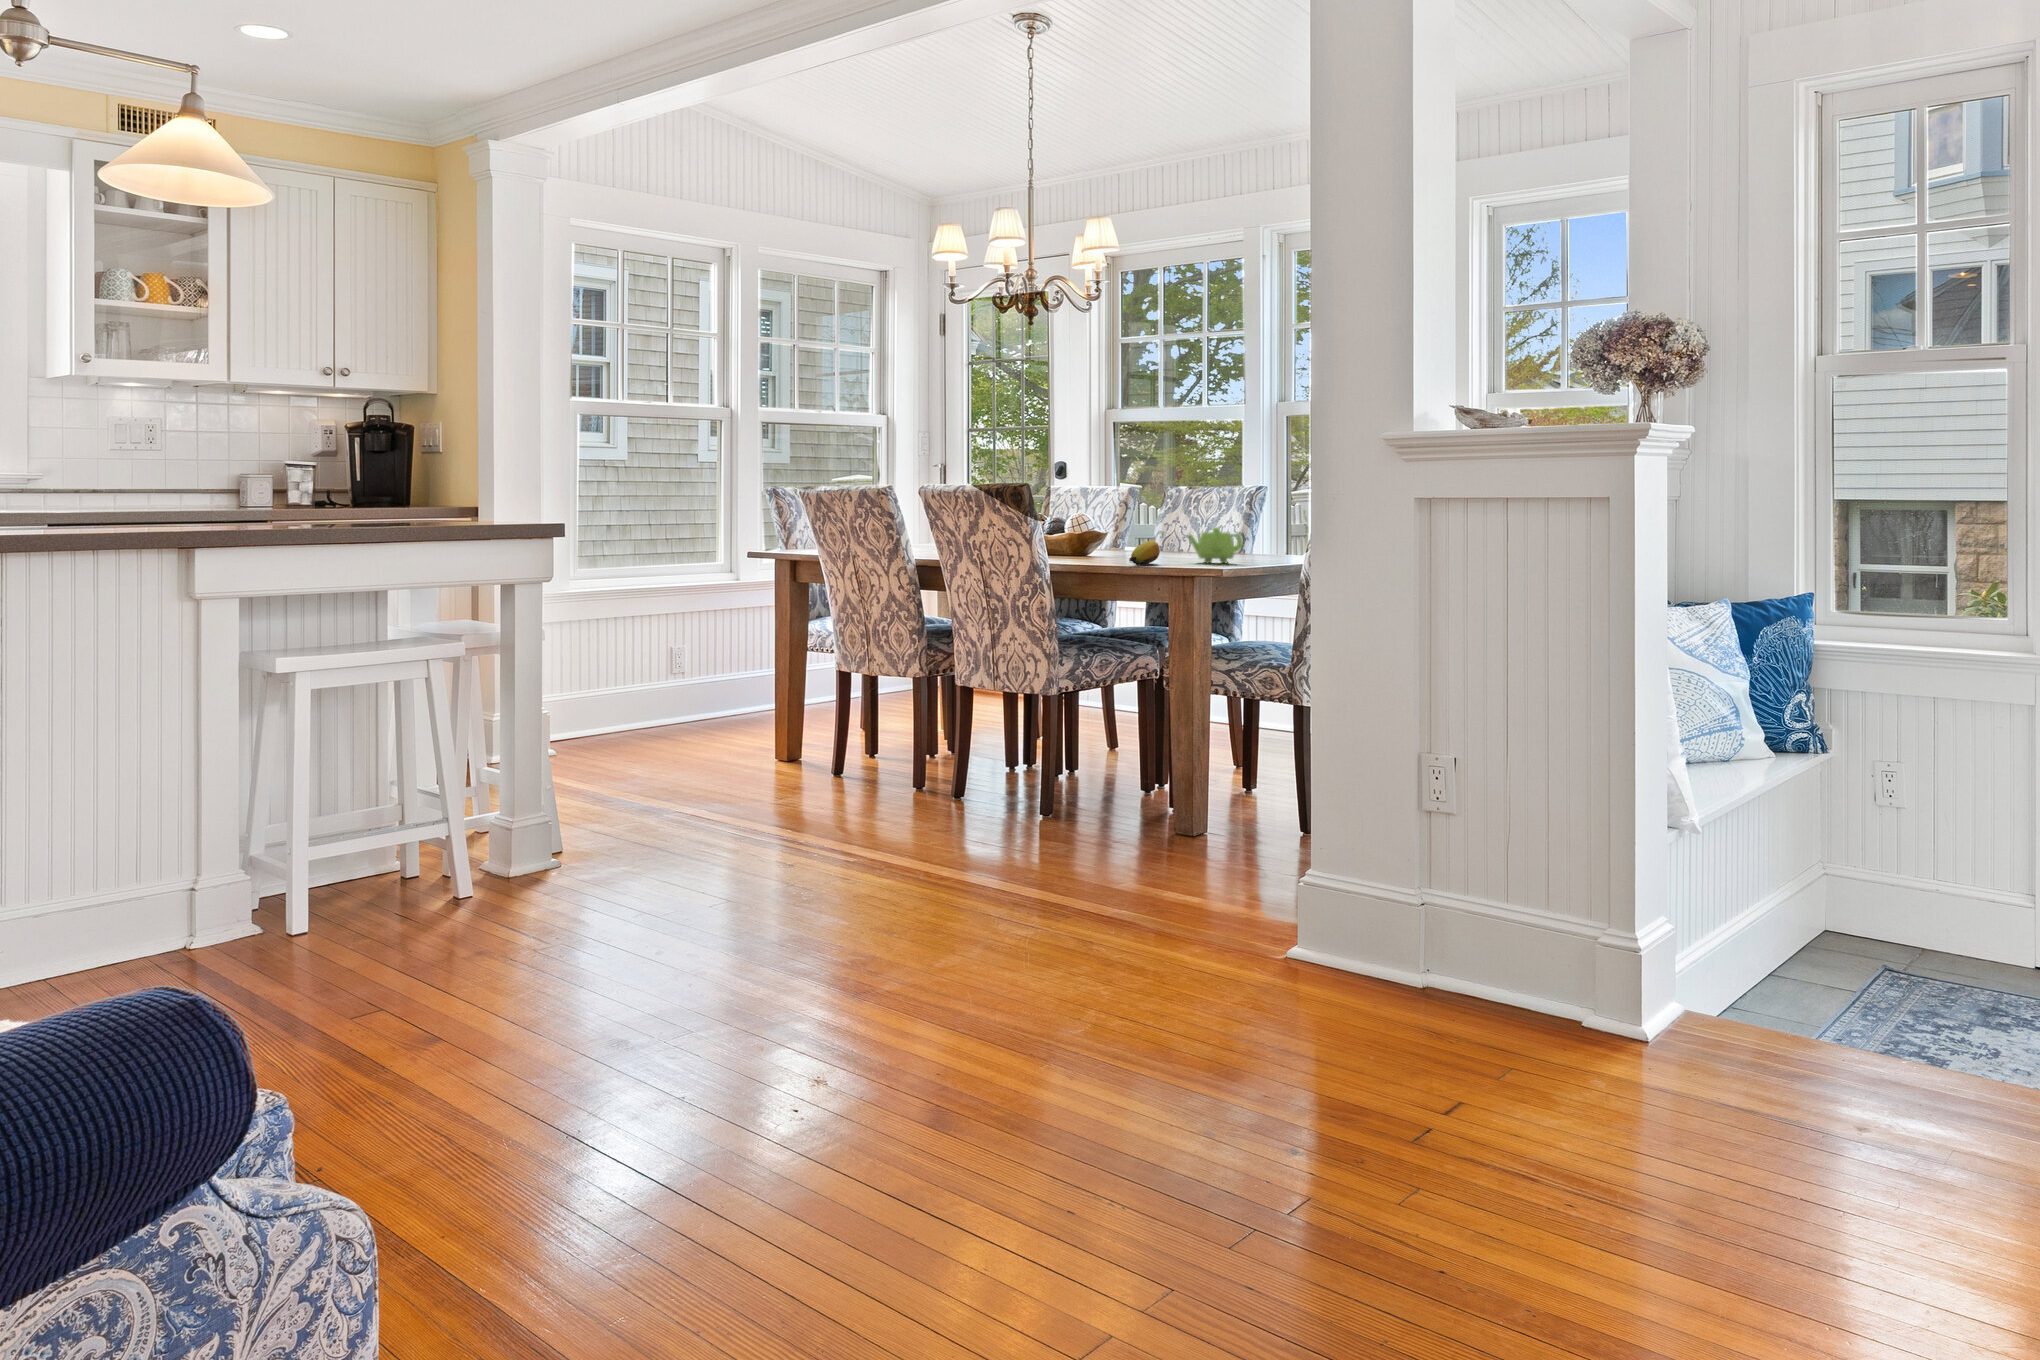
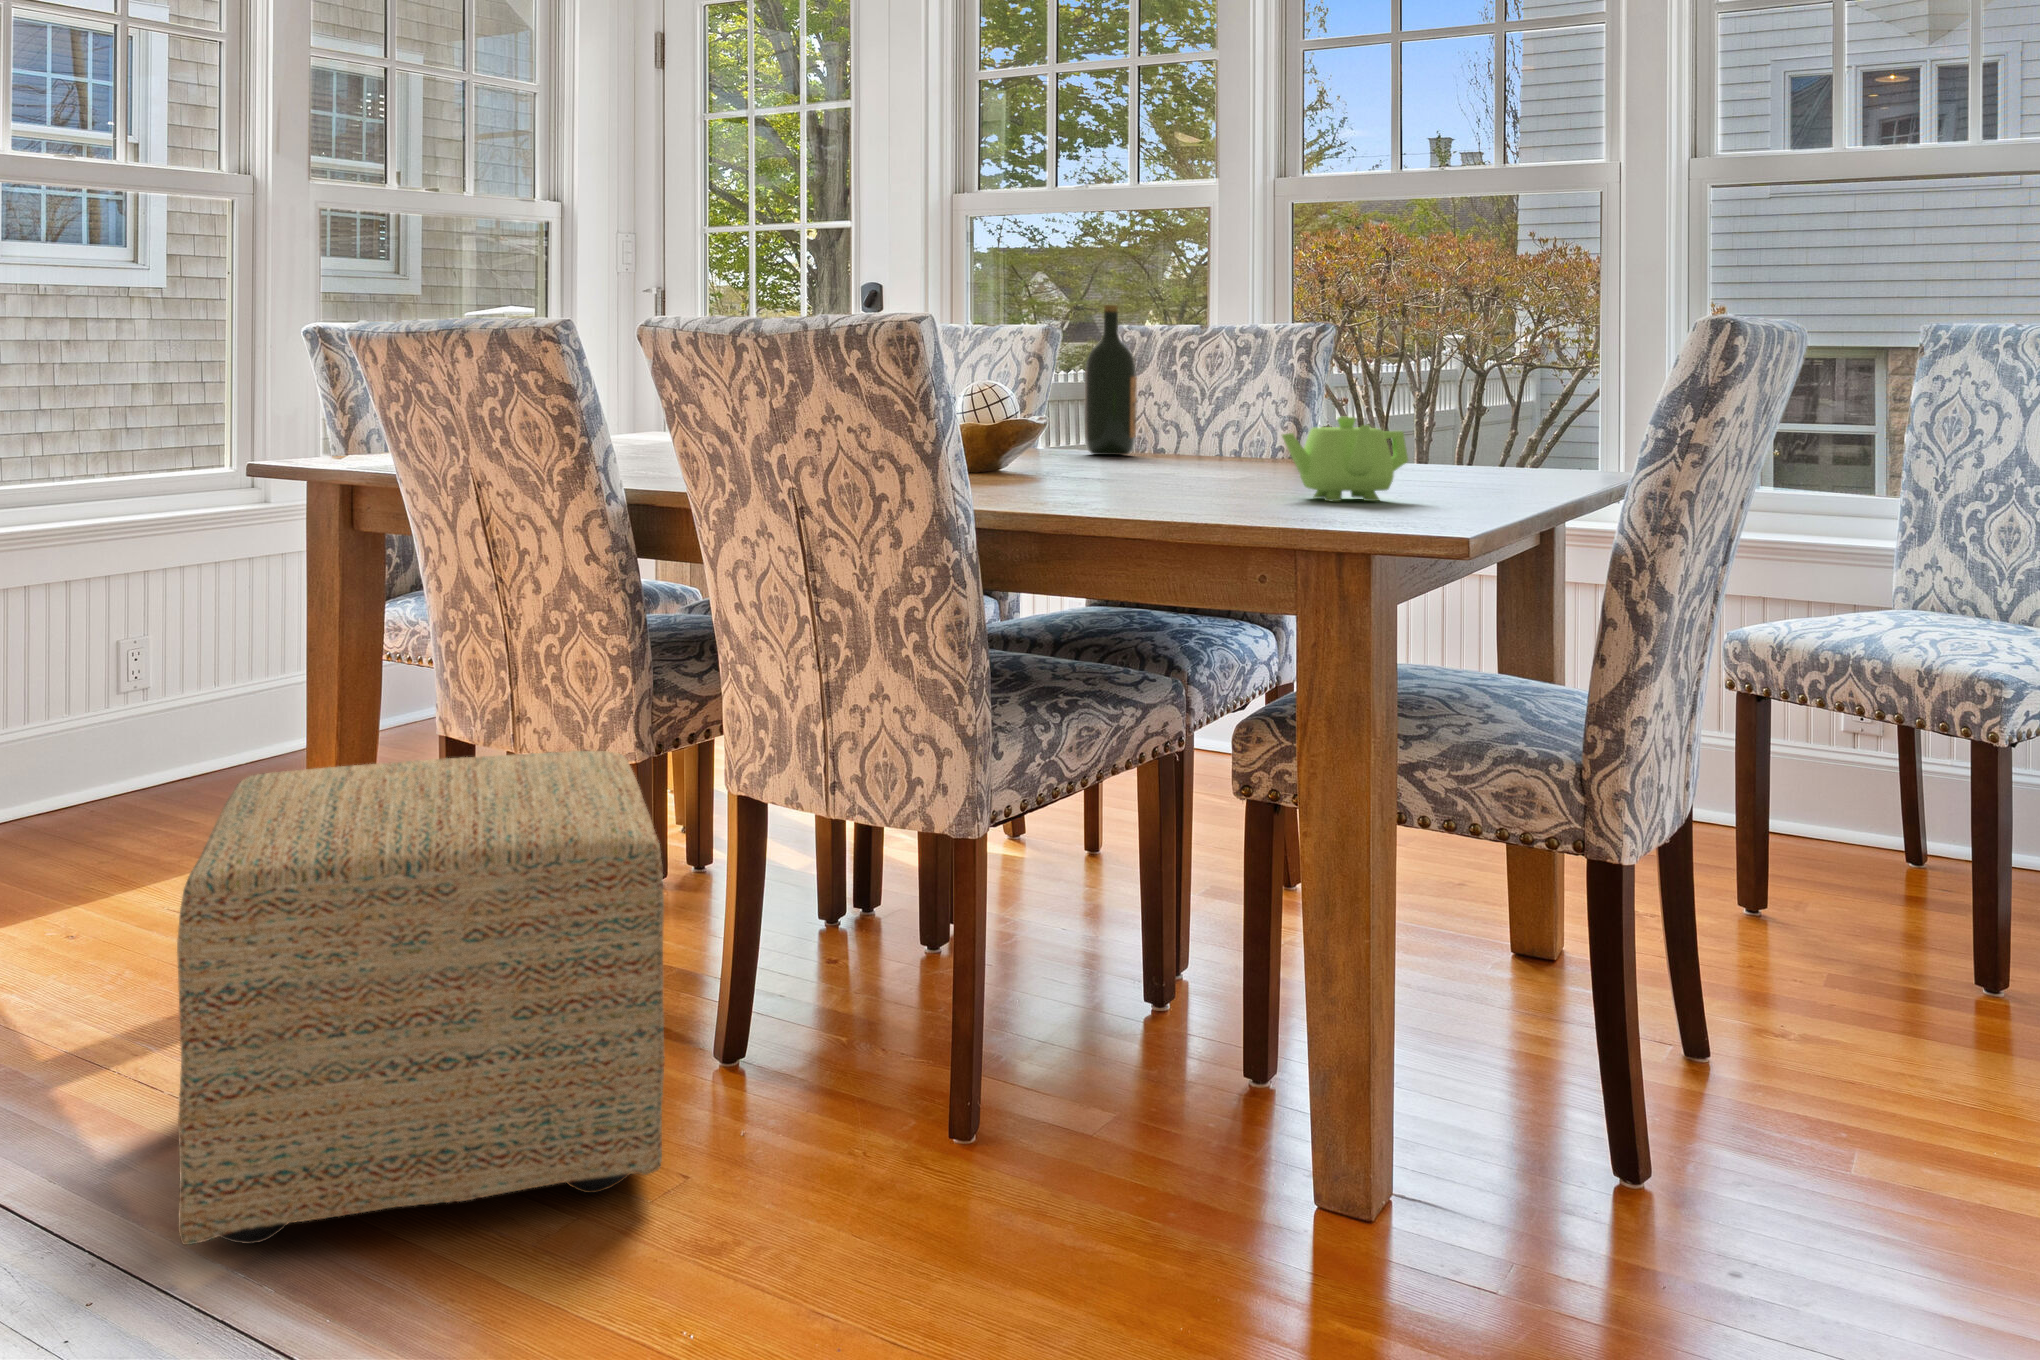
wine bottle: none [1141,476,1166,551] -> present [1085,305,1137,455]
fruit: present [1129,541,1160,565] -> none [1157,453,1247,517]
ottoman: none [757,667,927,825] -> present [177,751,664,1245]

